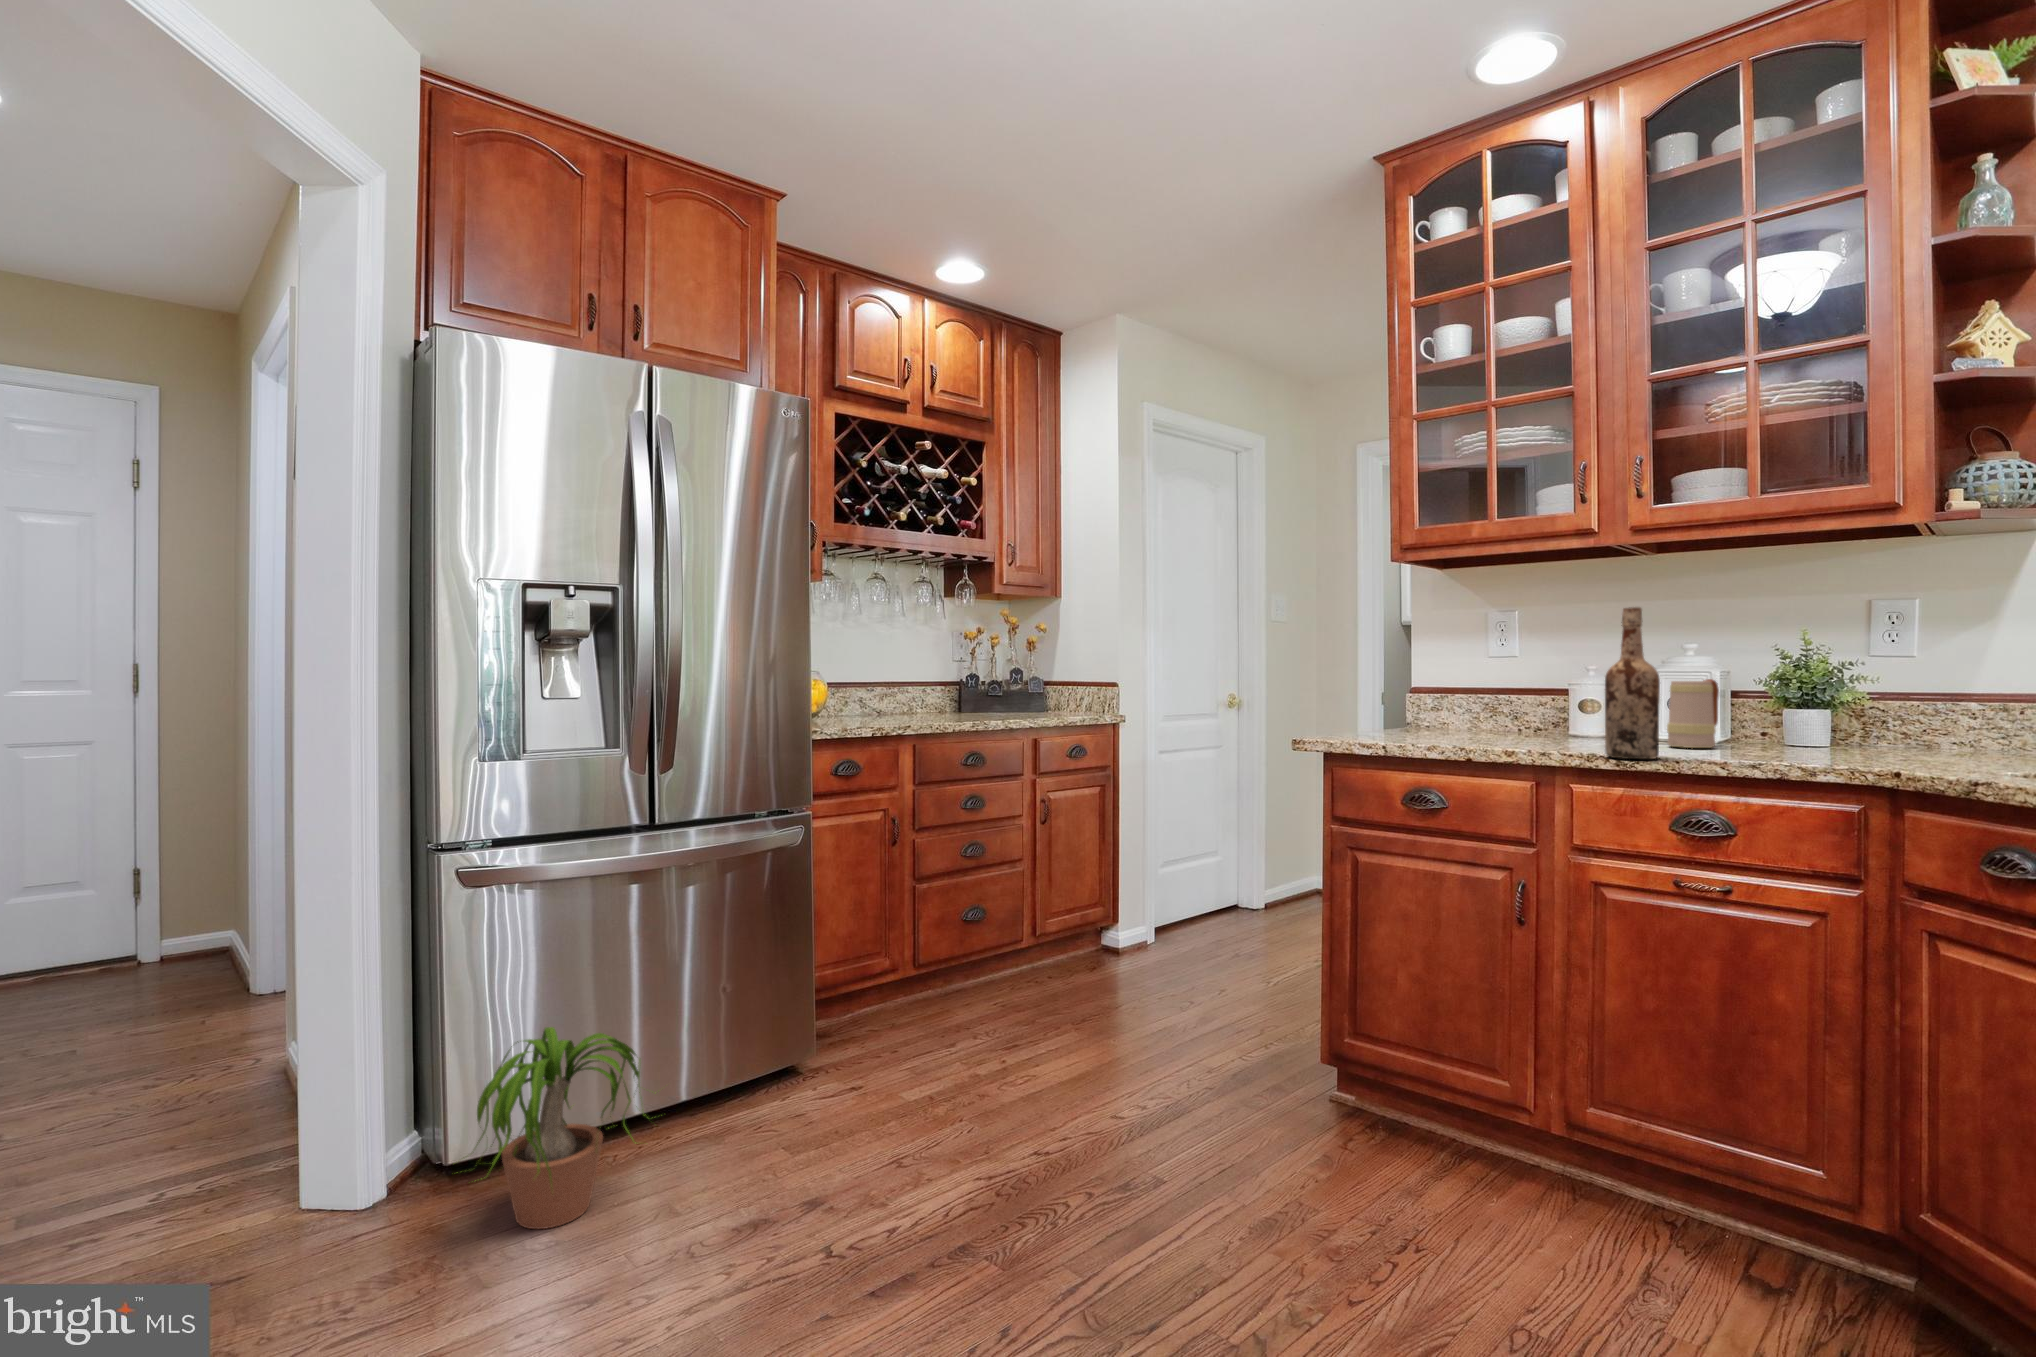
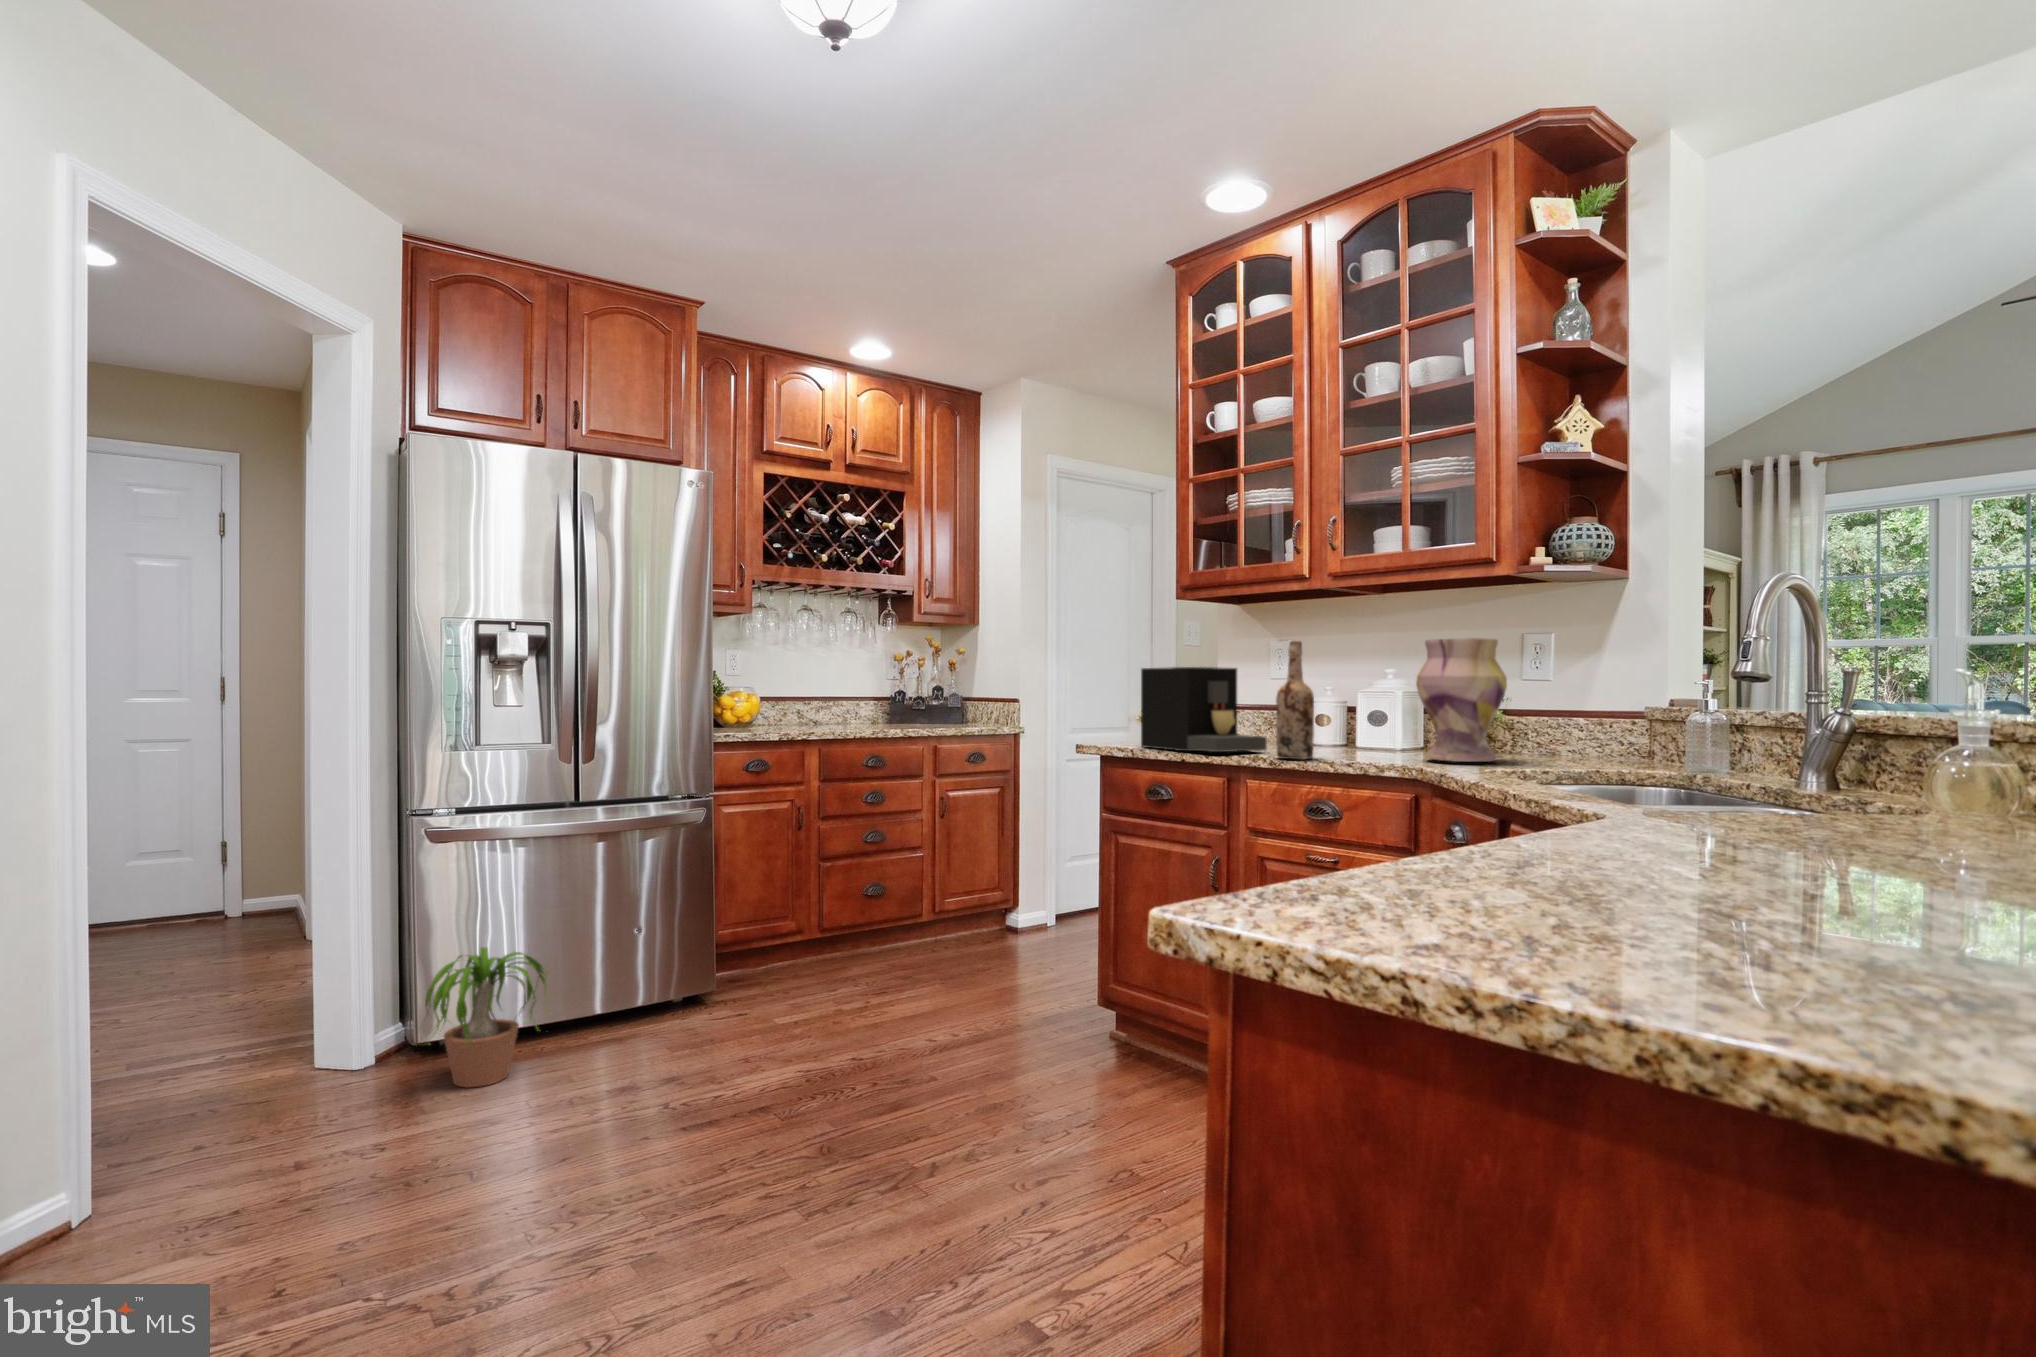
vase: none [1793,602,1933,761] -> present [1416,638,1507,762]
coffee maker: none [1375,642,1561,750] -> present [1141,667,1267,752]
mug: present [1667,679,1719,748] -> none [1356,697,1399,752]

